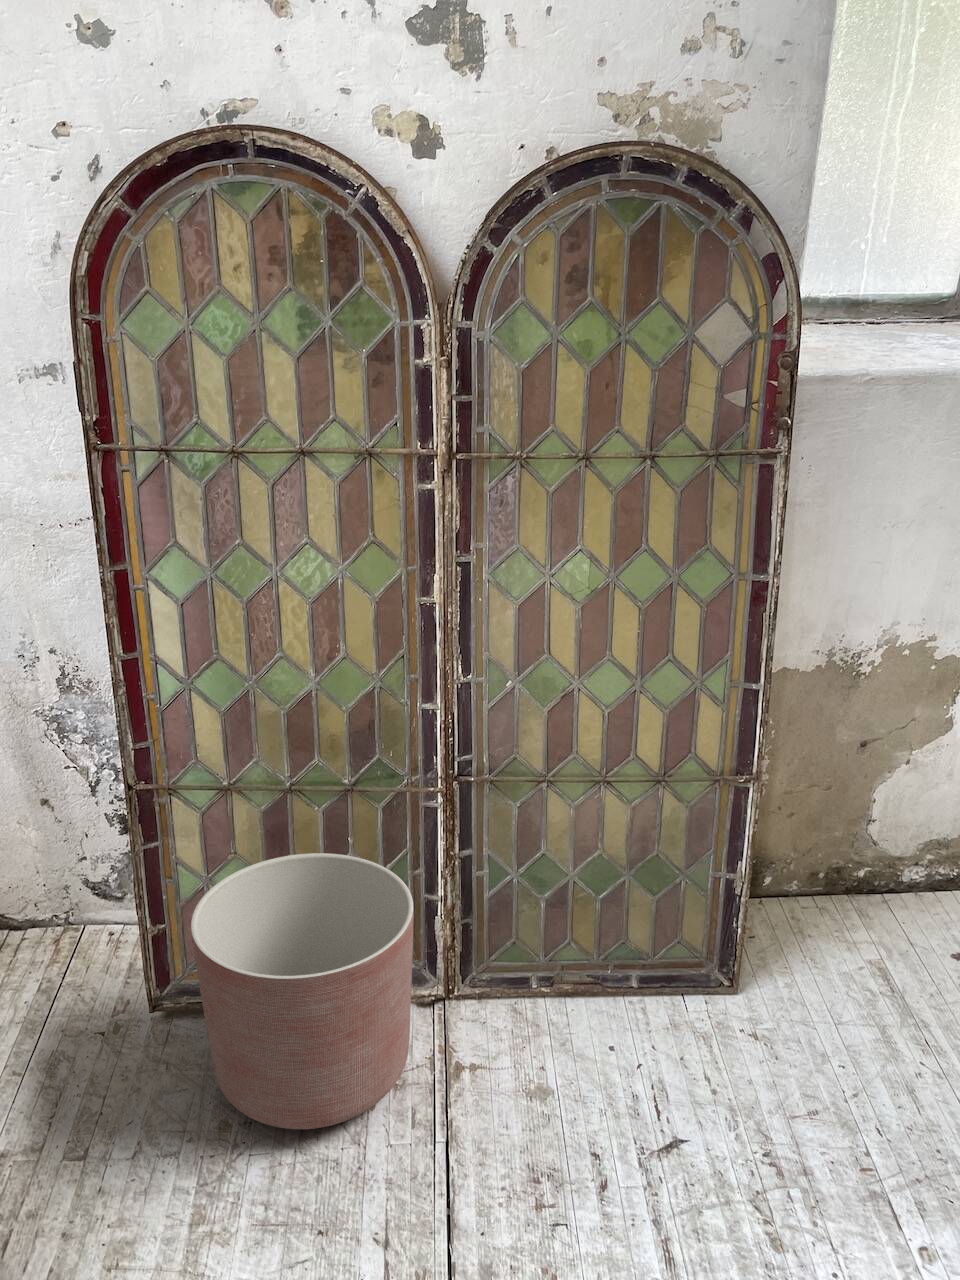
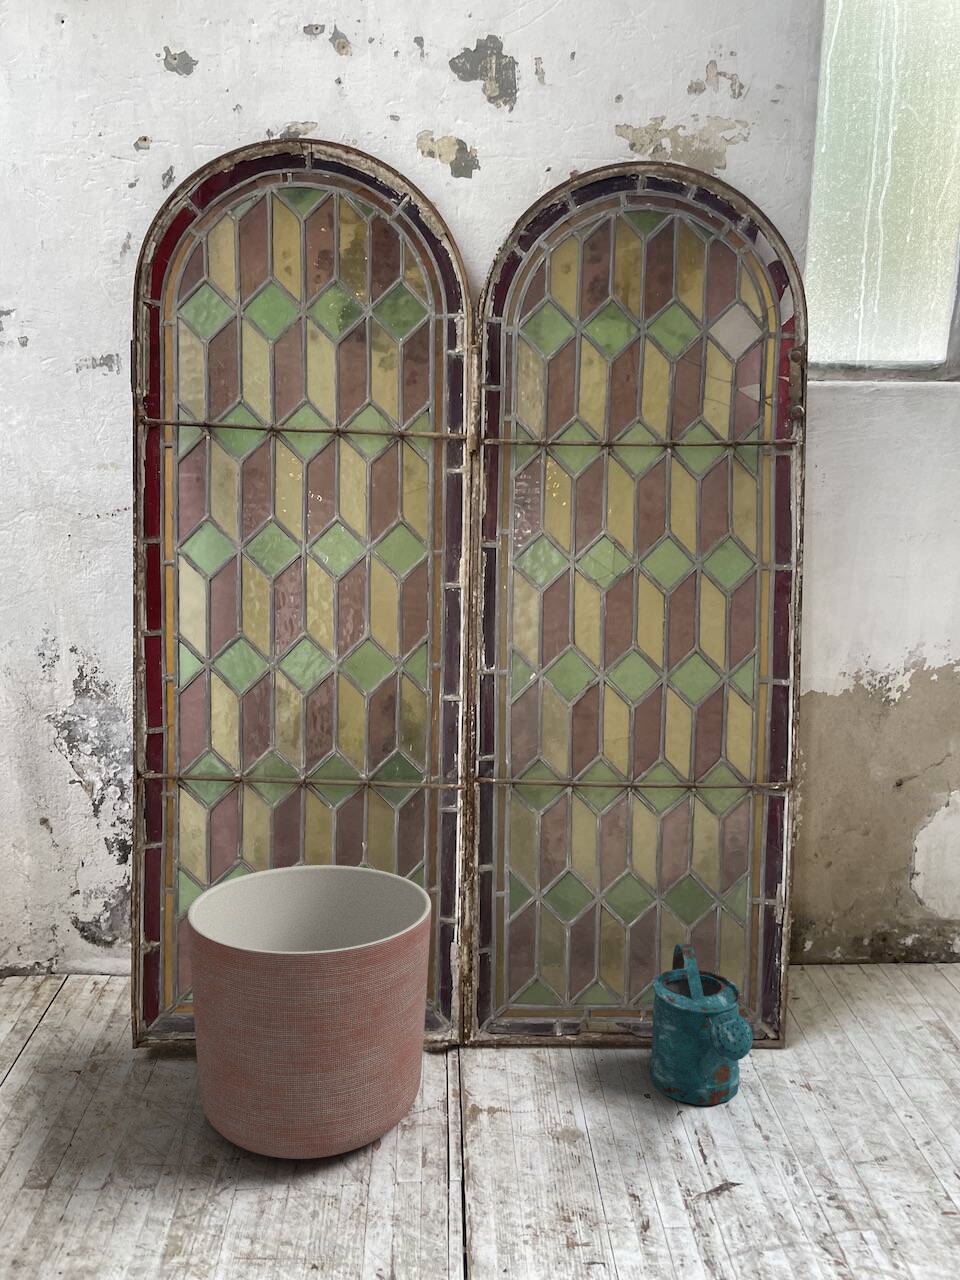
watering can: none [614,913,703,1060] -> present [649,944,753,1105]

